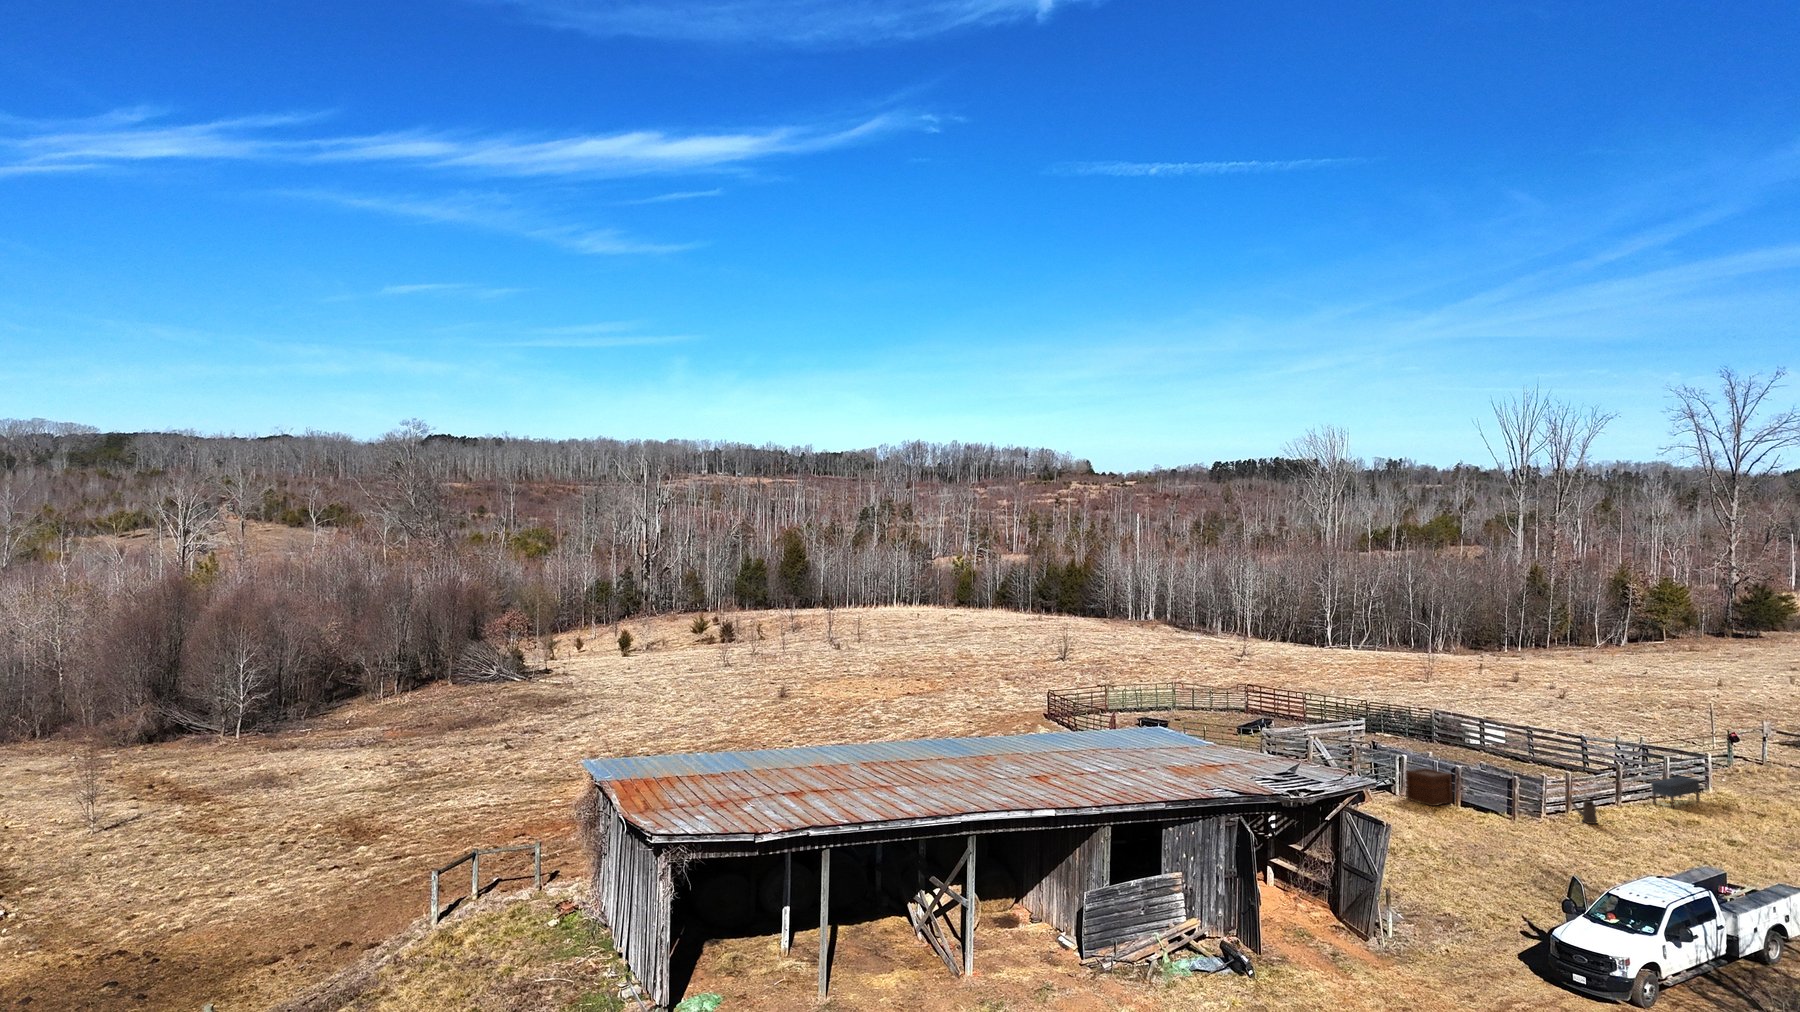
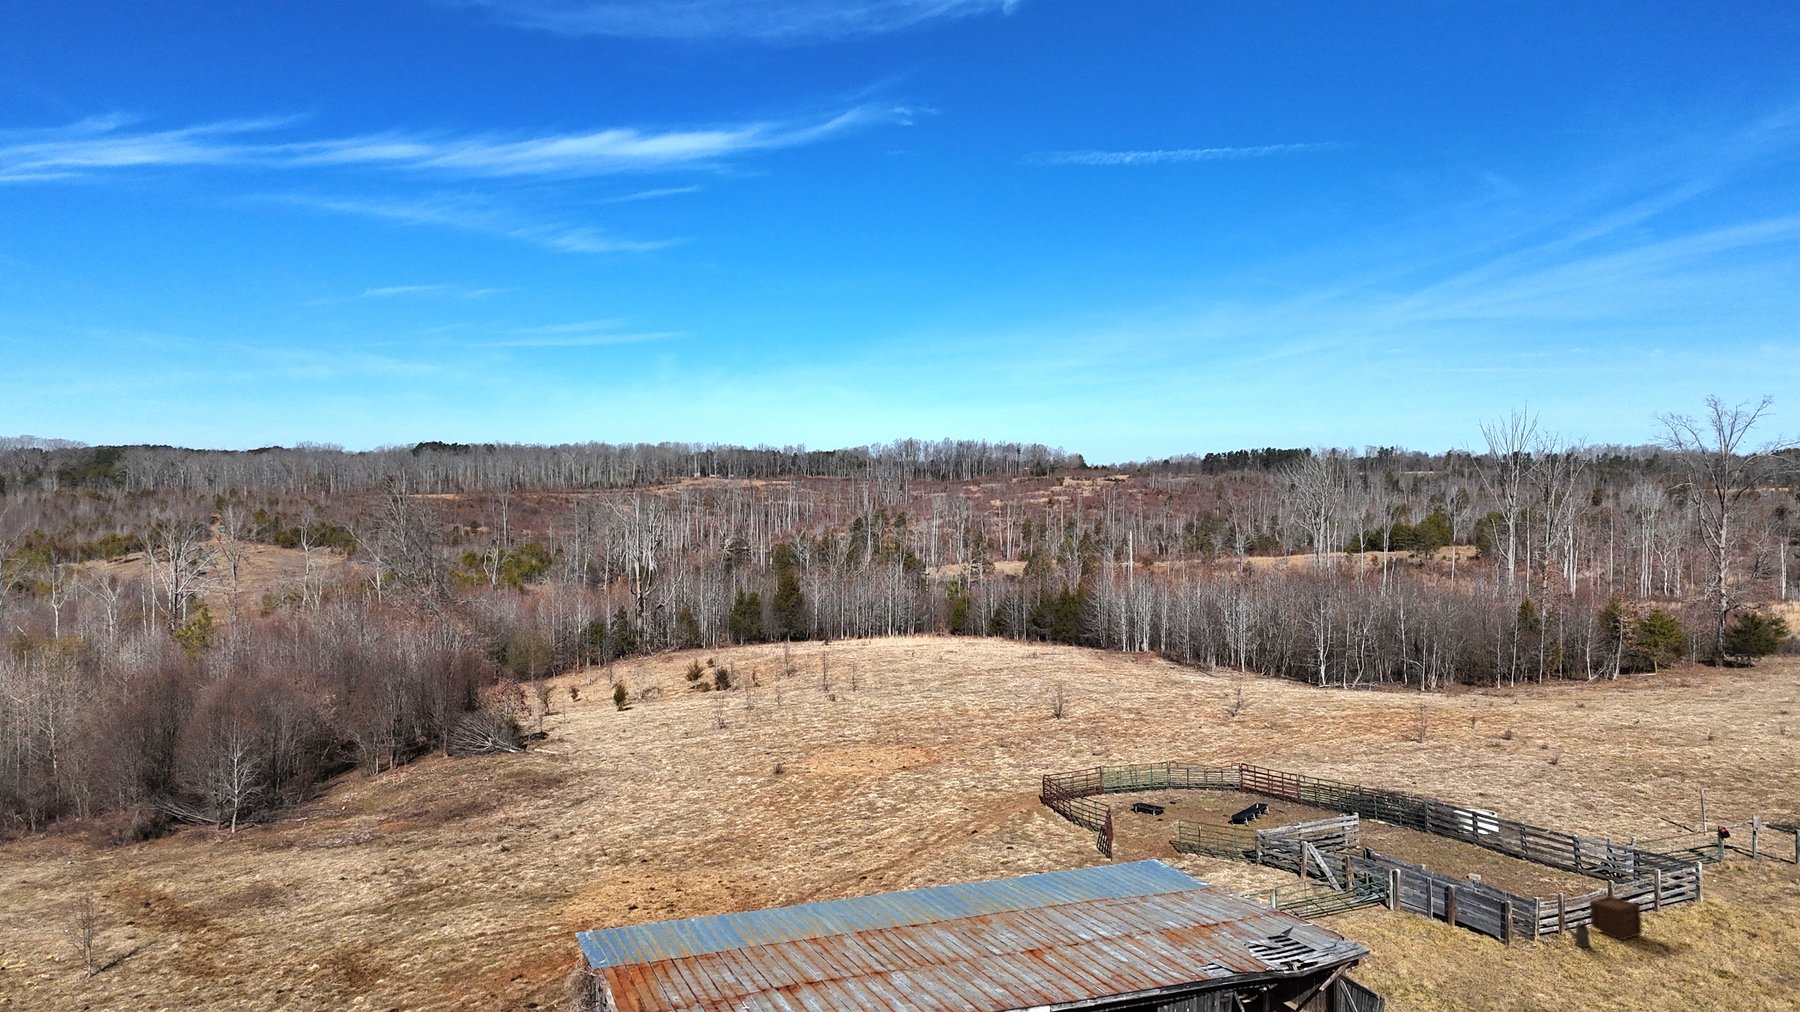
wooden crate: present [1406,768,1452,806] -> present [1590,896,1642,940]
bench: present [1651,776,1700,808] -> none [1642,887,1691,924]

